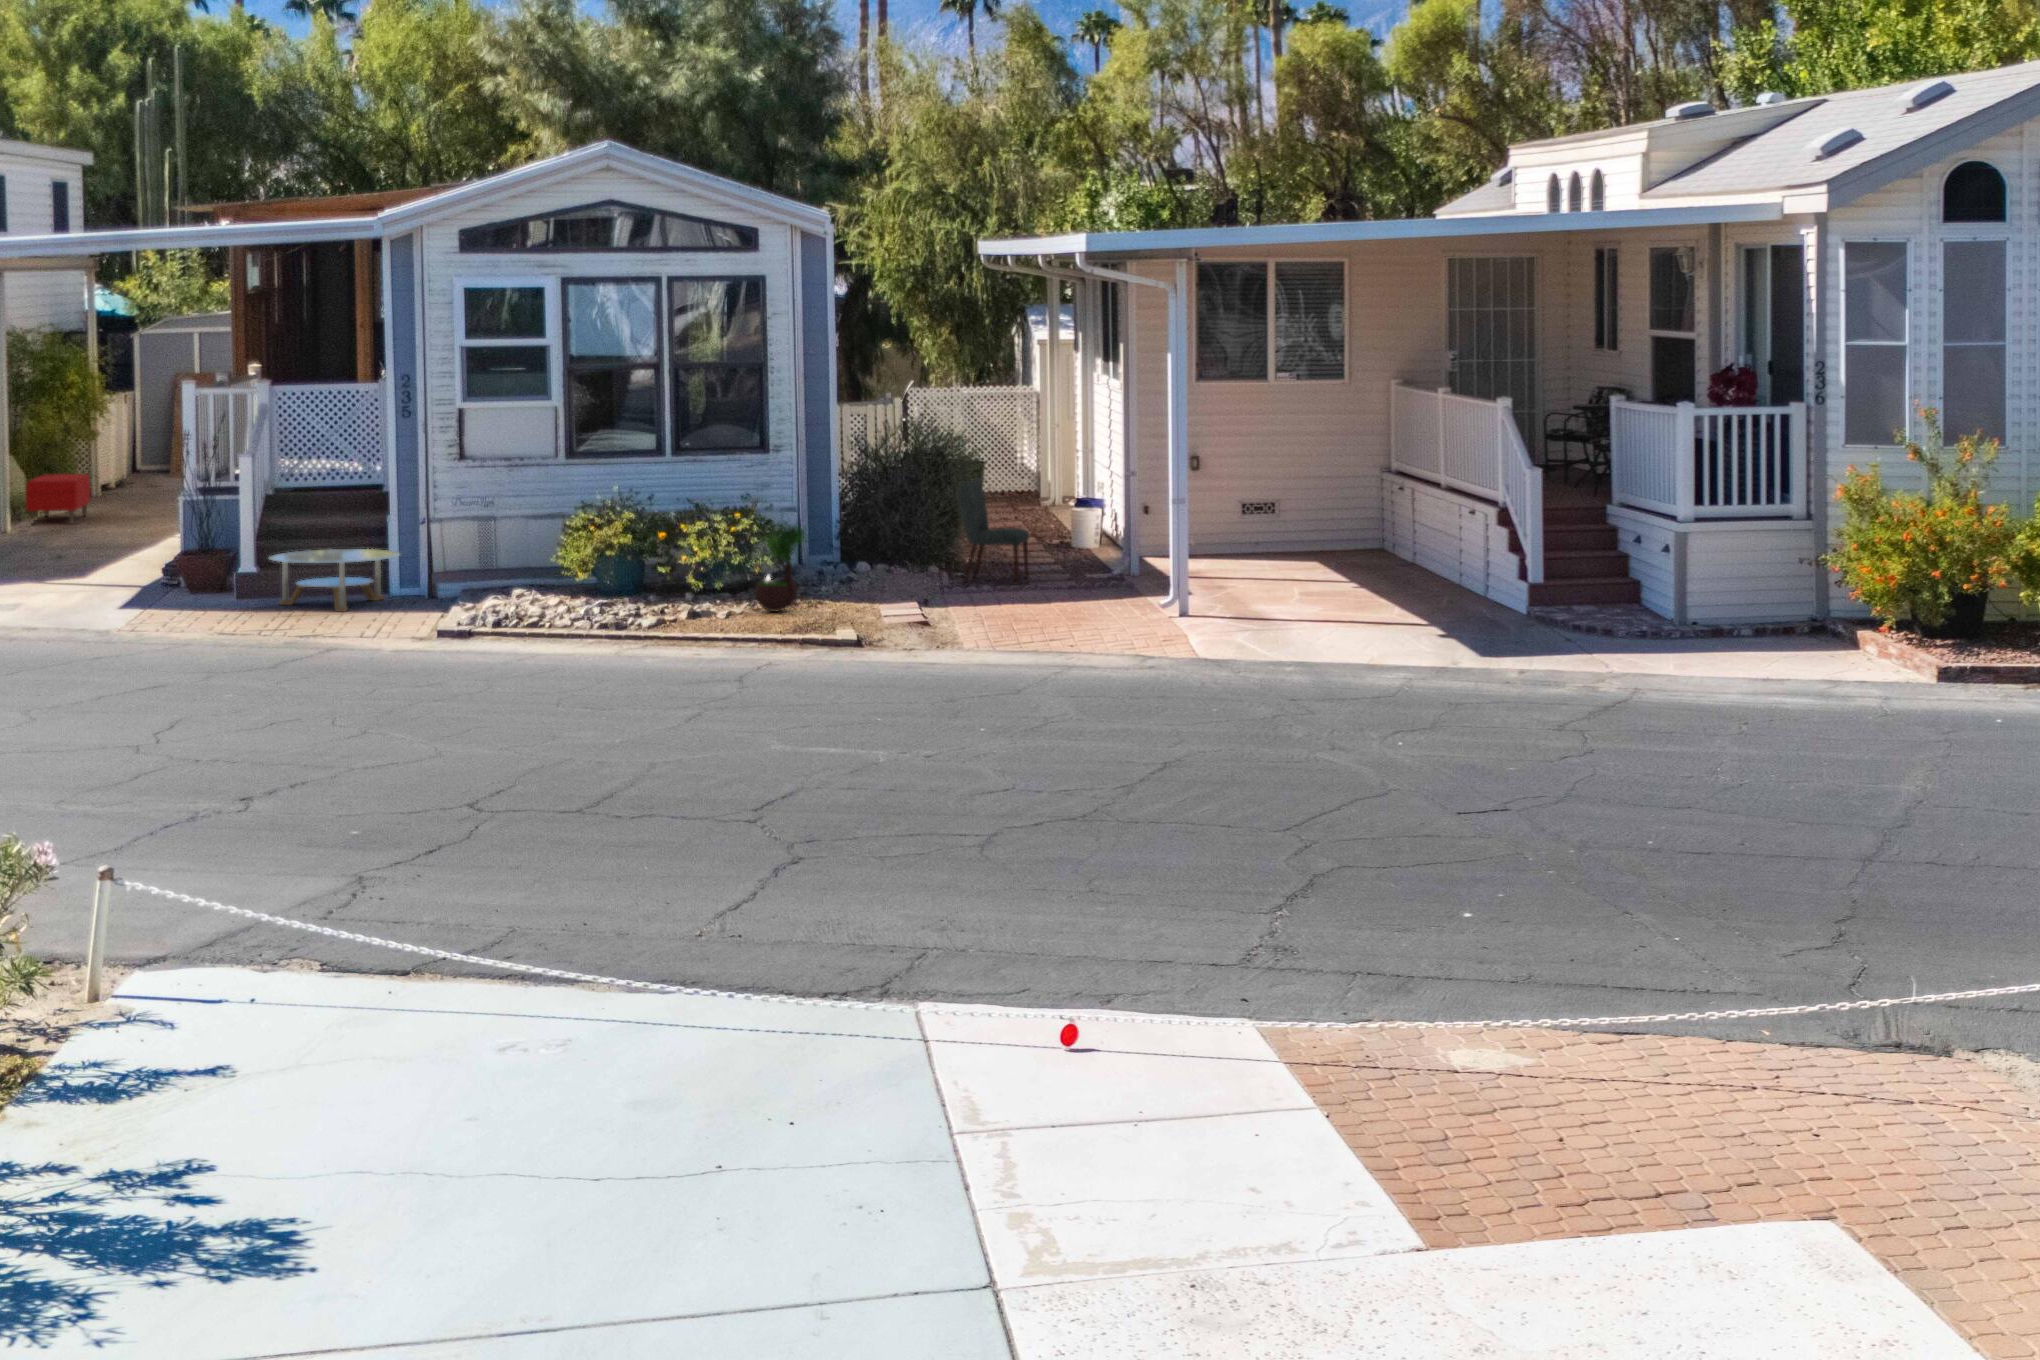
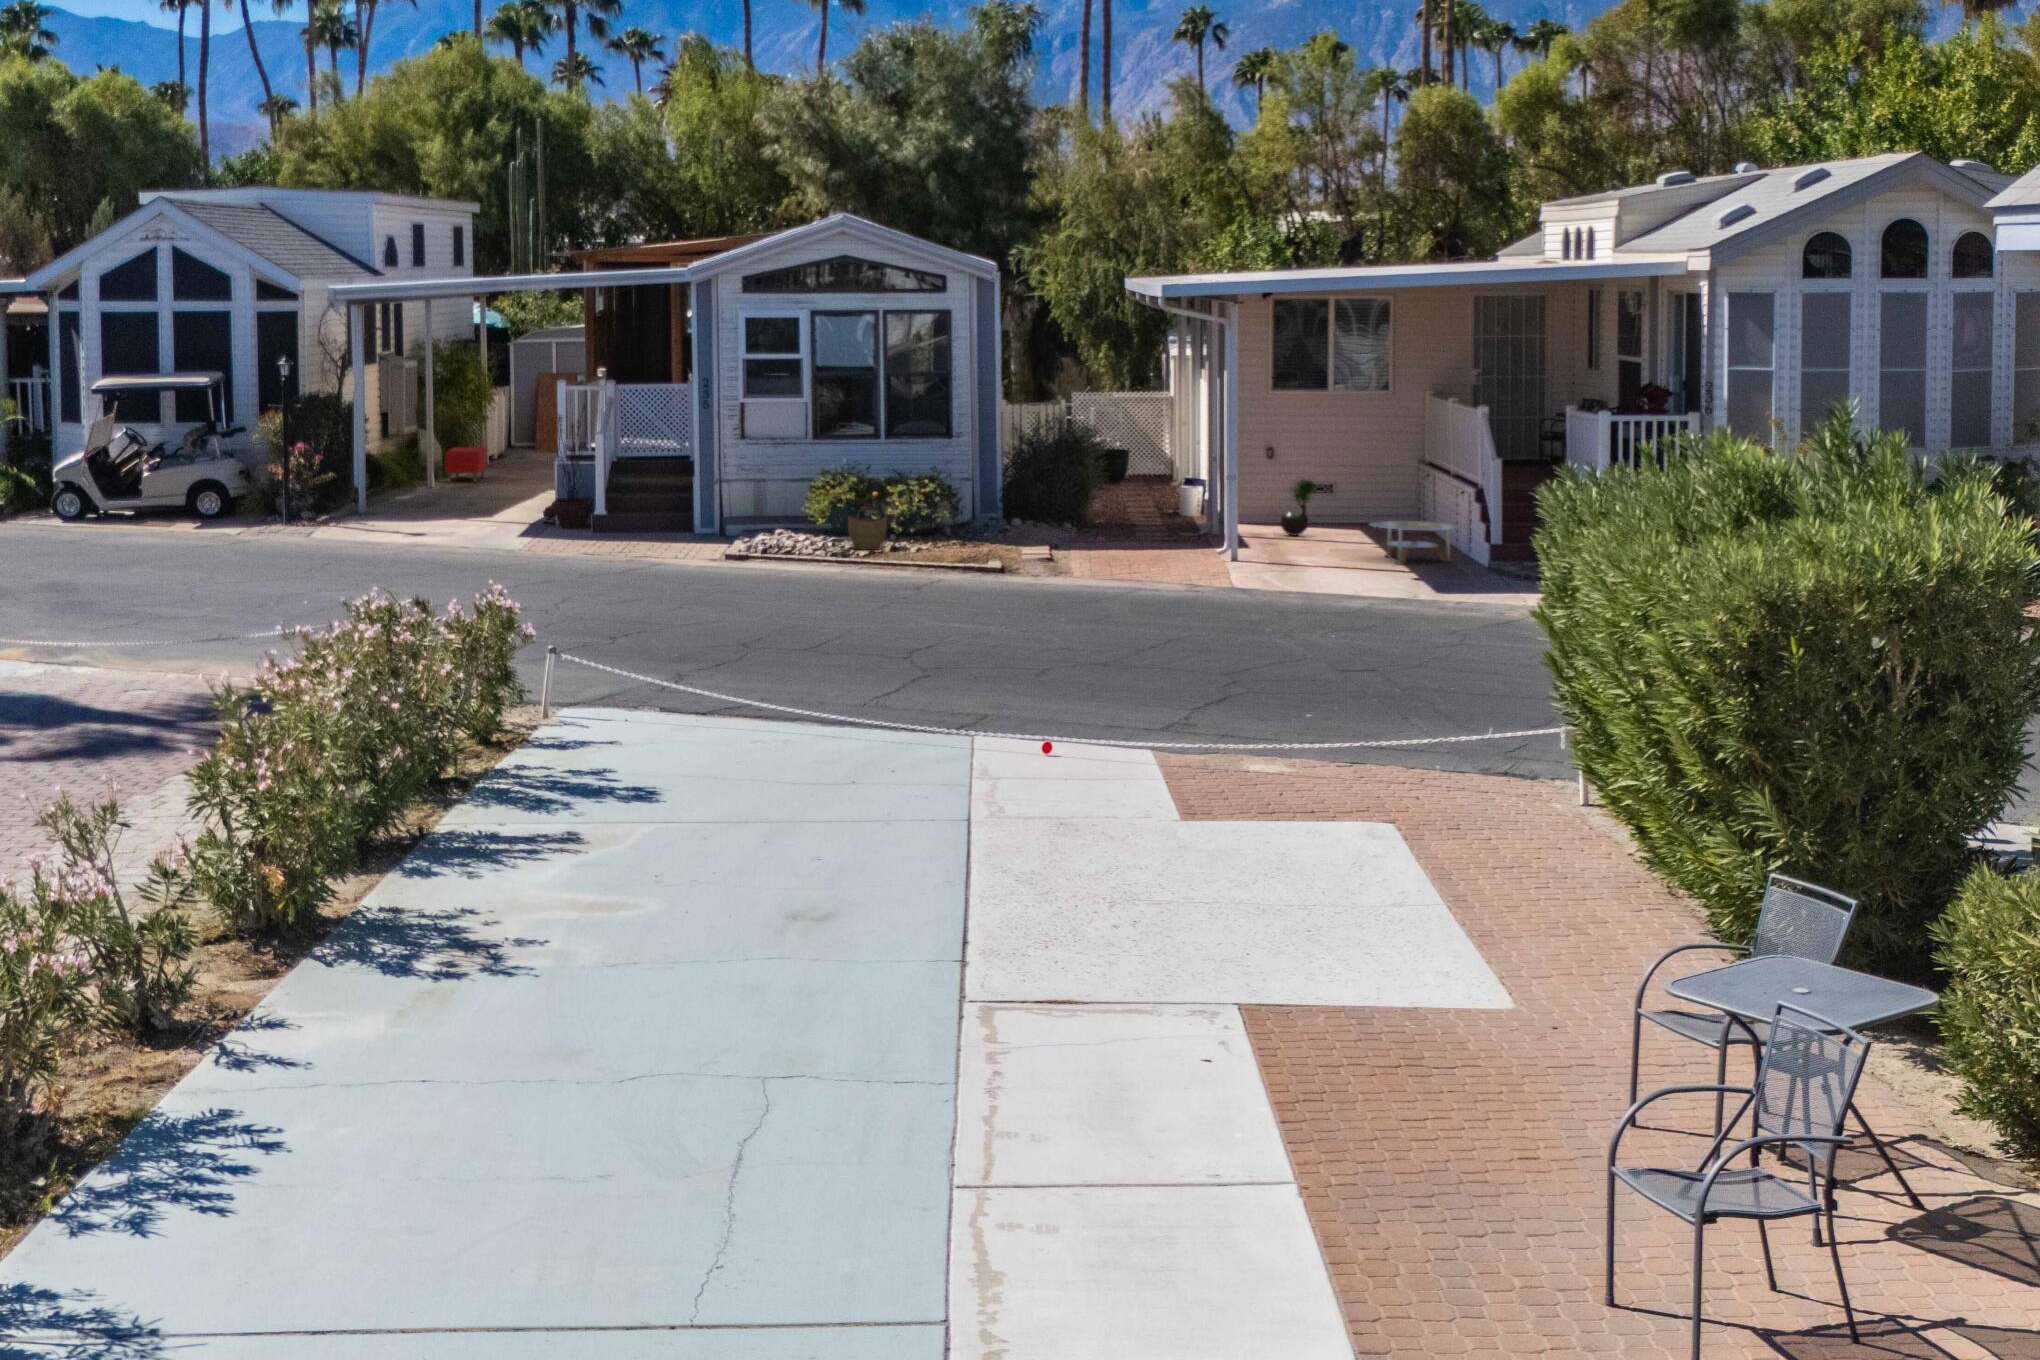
chair: present [956,478,1029,584] -> none [1087,460,1141,539]
potted tree: present [754,522,809,612] -> present [1281,479,1317,536]
round table: present [269,549,400,612] -> present [1370,521,1456,565]
woven basket: none [623,550,681,615] -> present [848,507,887,550]

